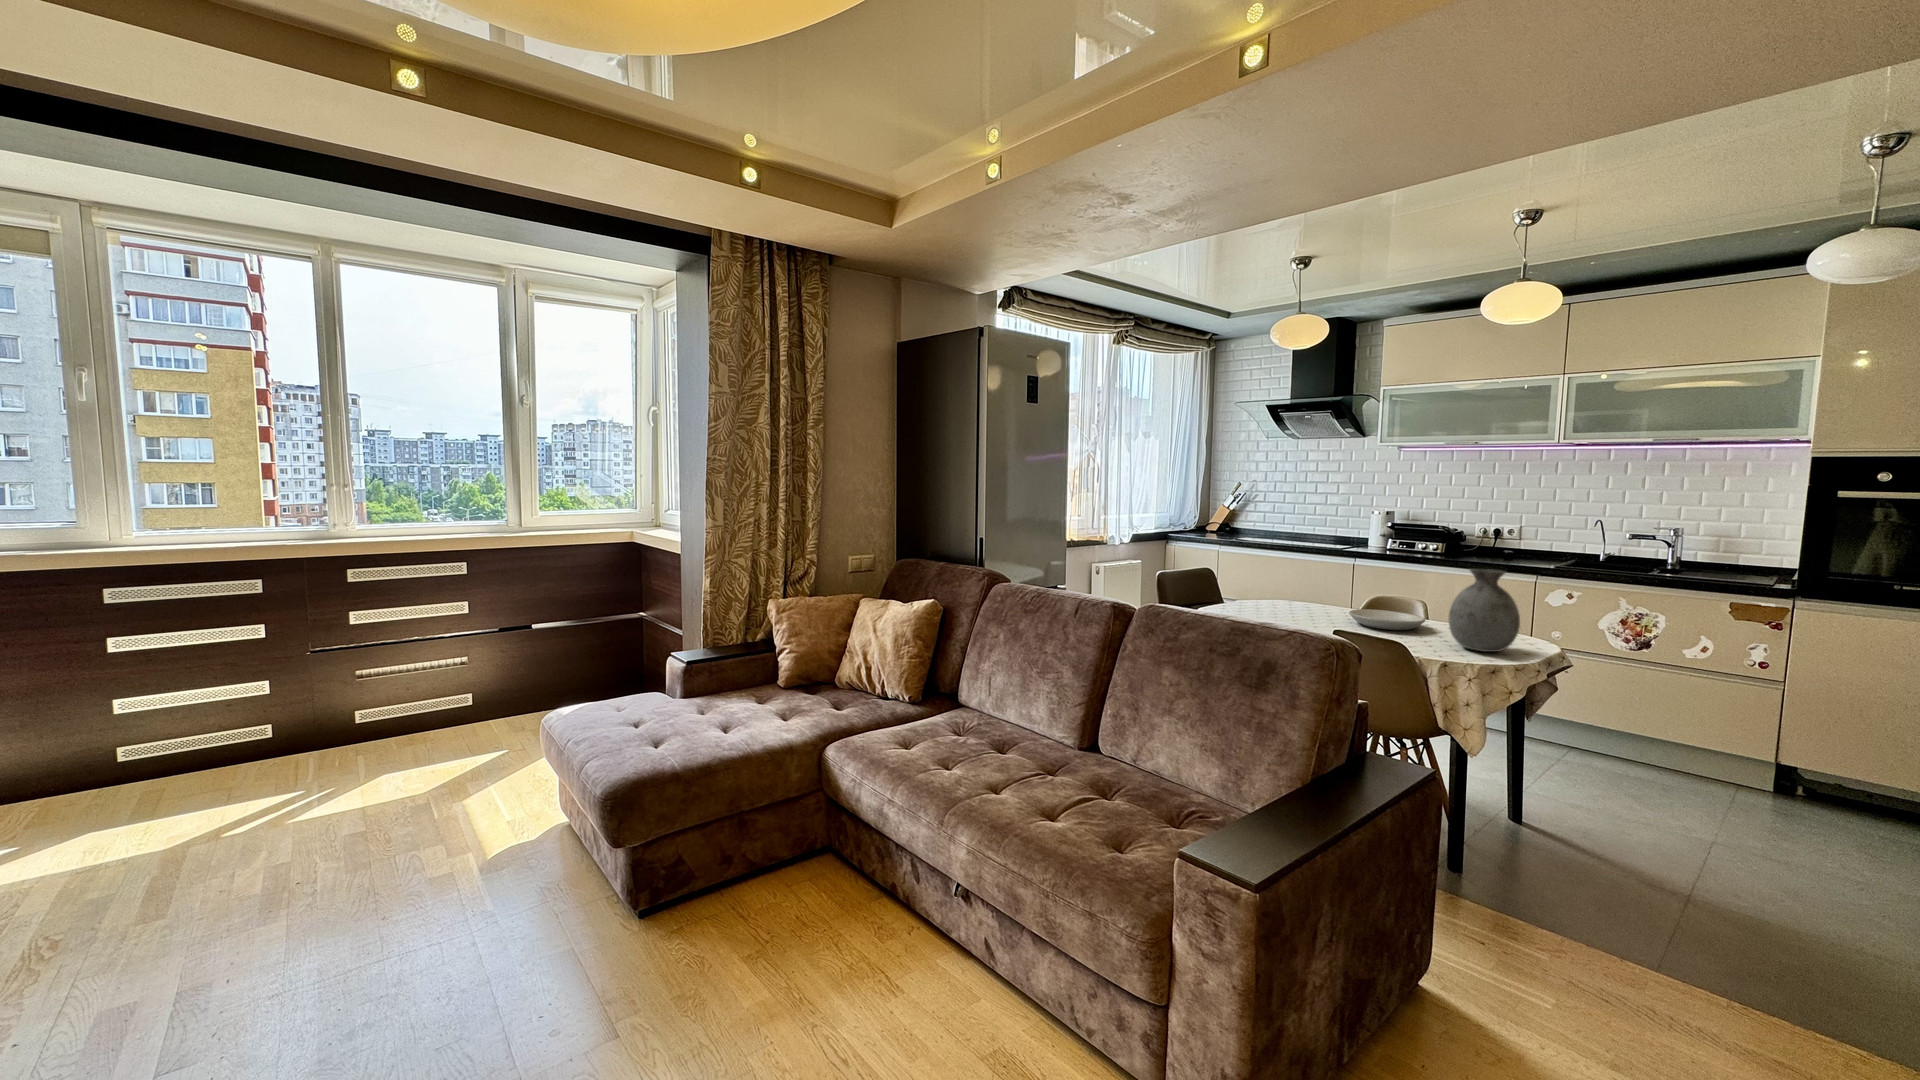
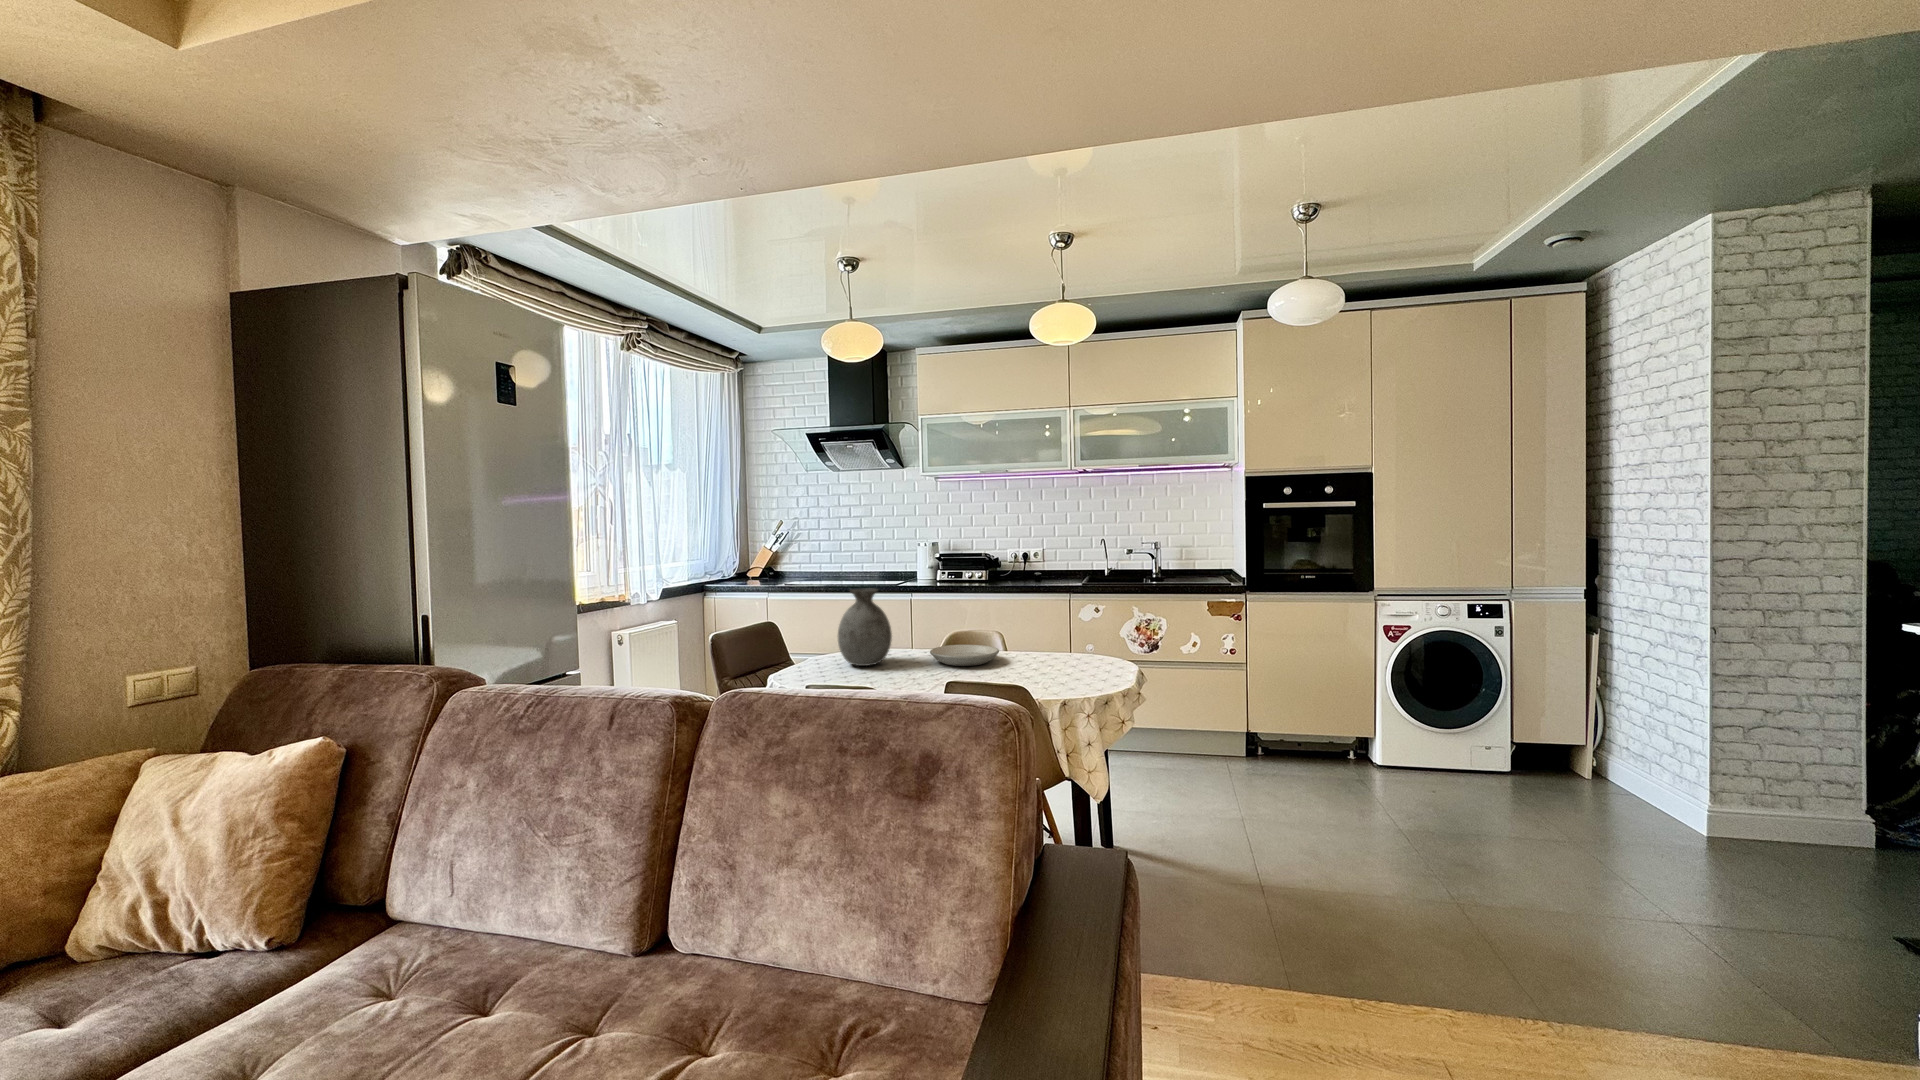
vase: present [1448,569,1520,652] -> present [838,589,892,666]

